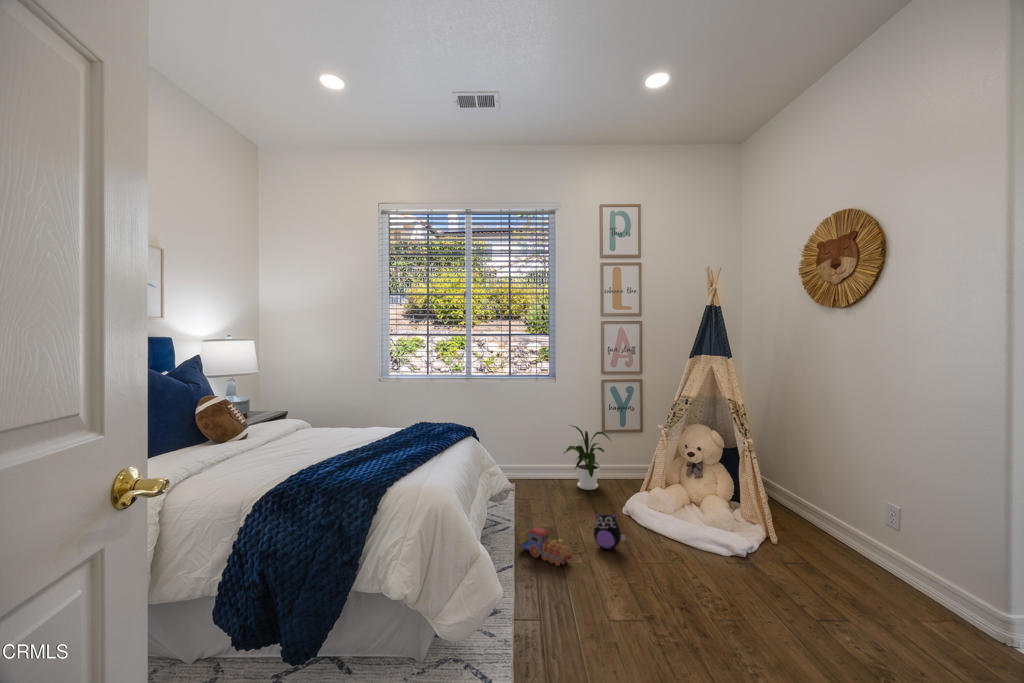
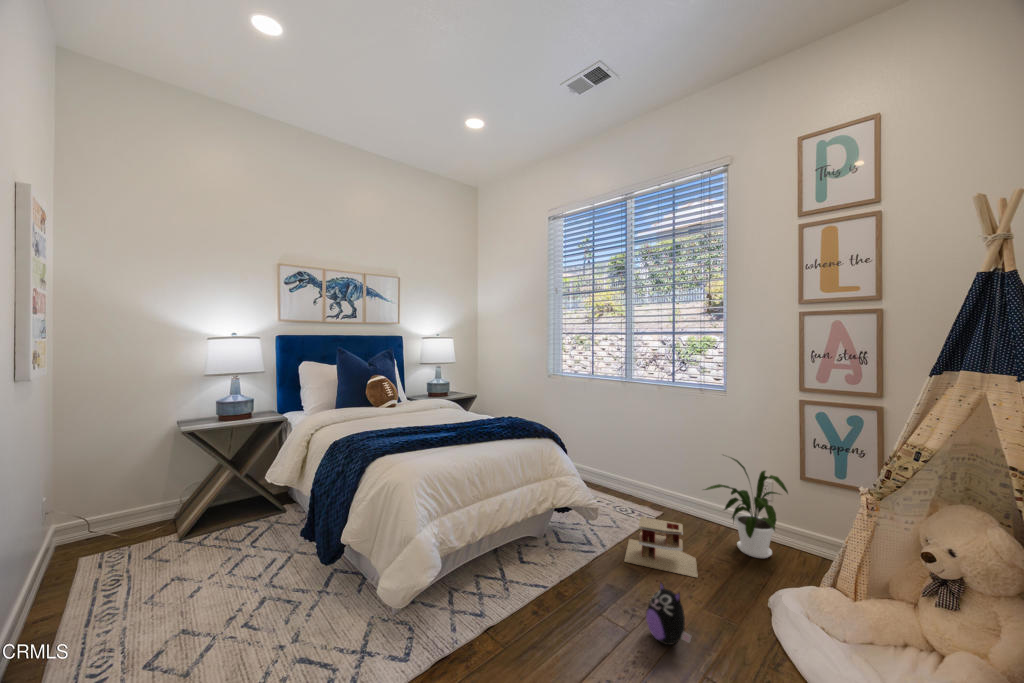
toy house: none [520,480,582,520] -> present [624,517,698,577]
toy train: present [519,527,572,566] -> none [559,564,594,624]

